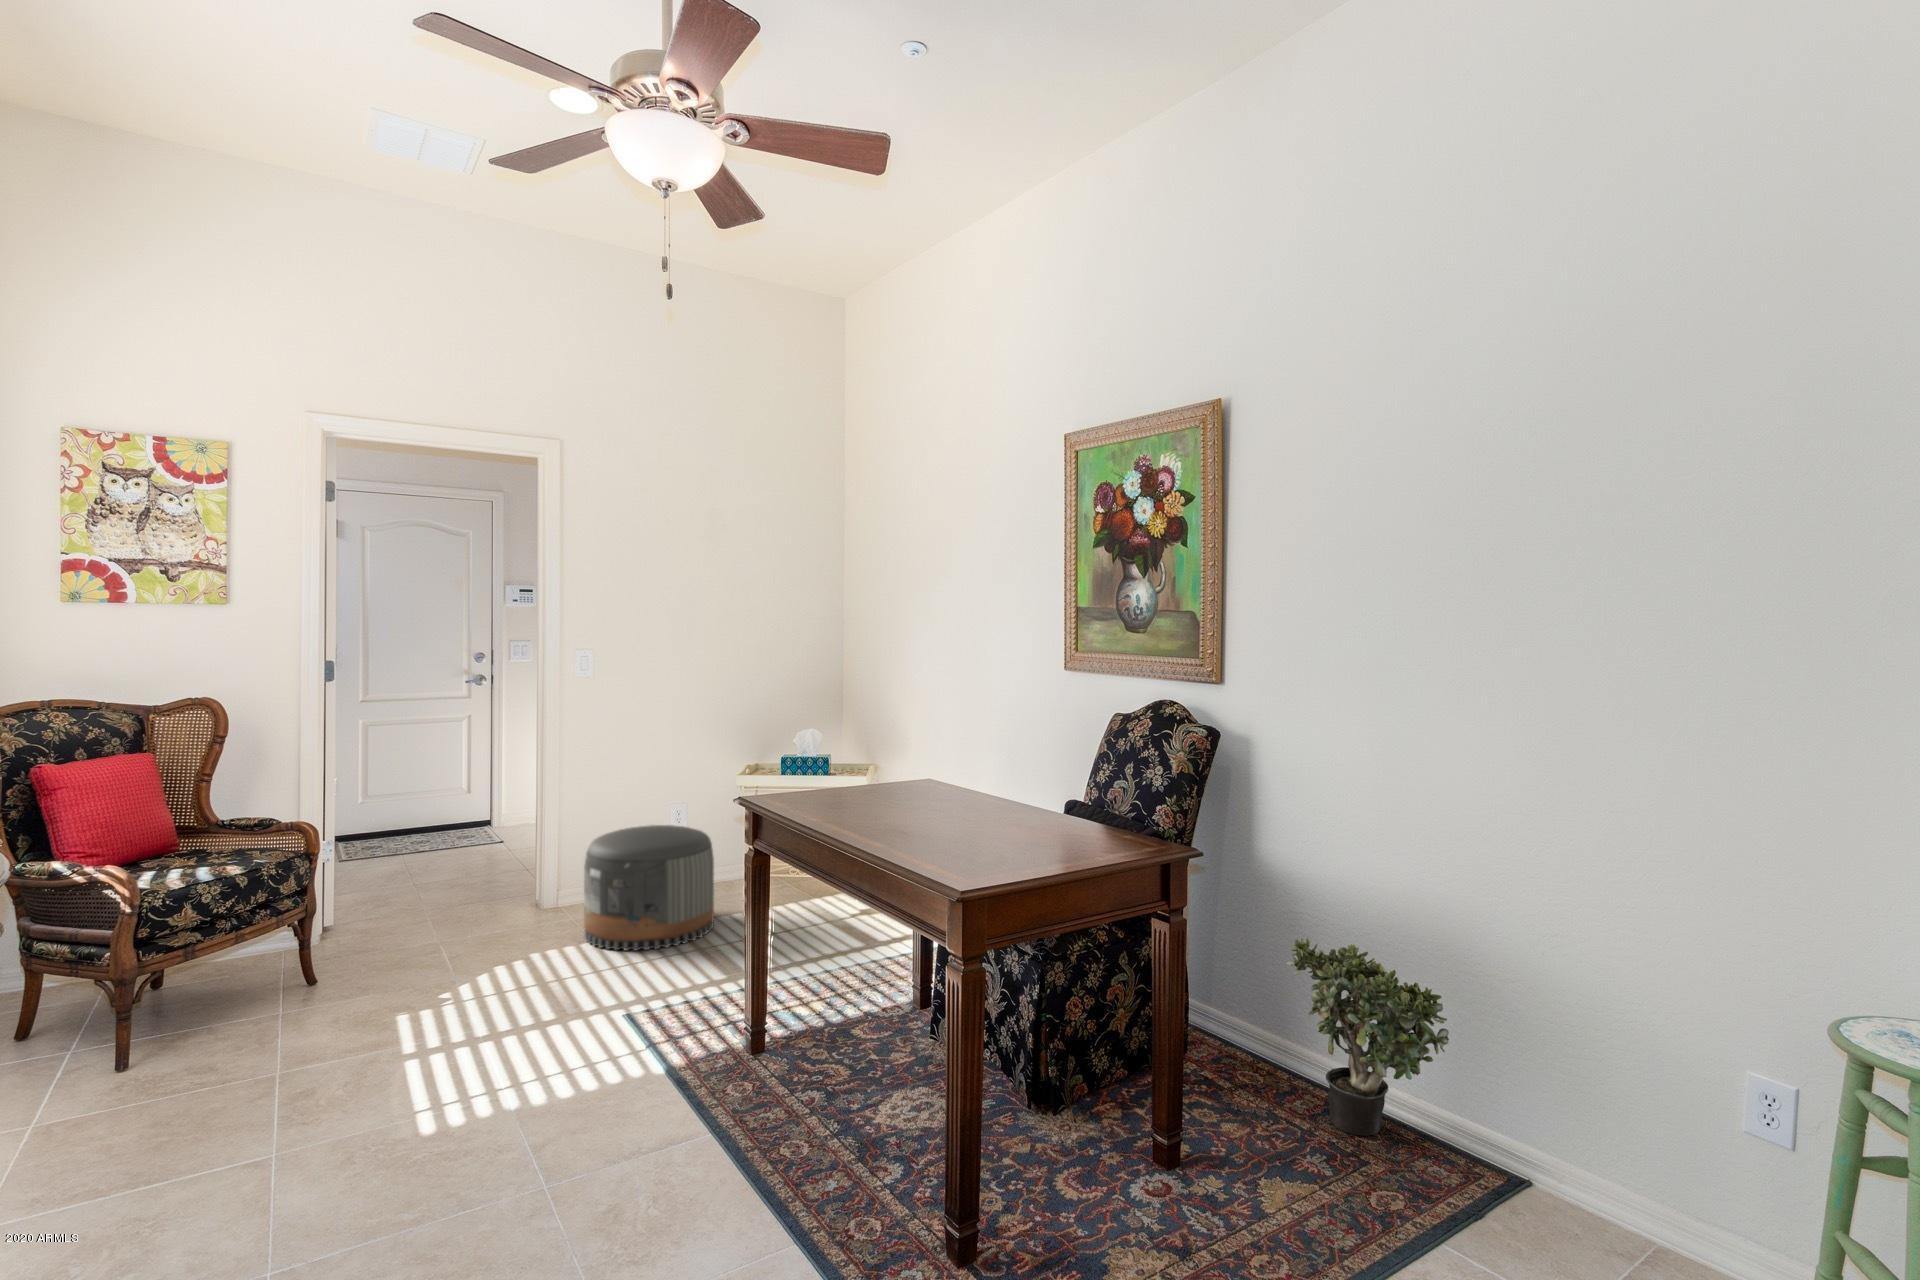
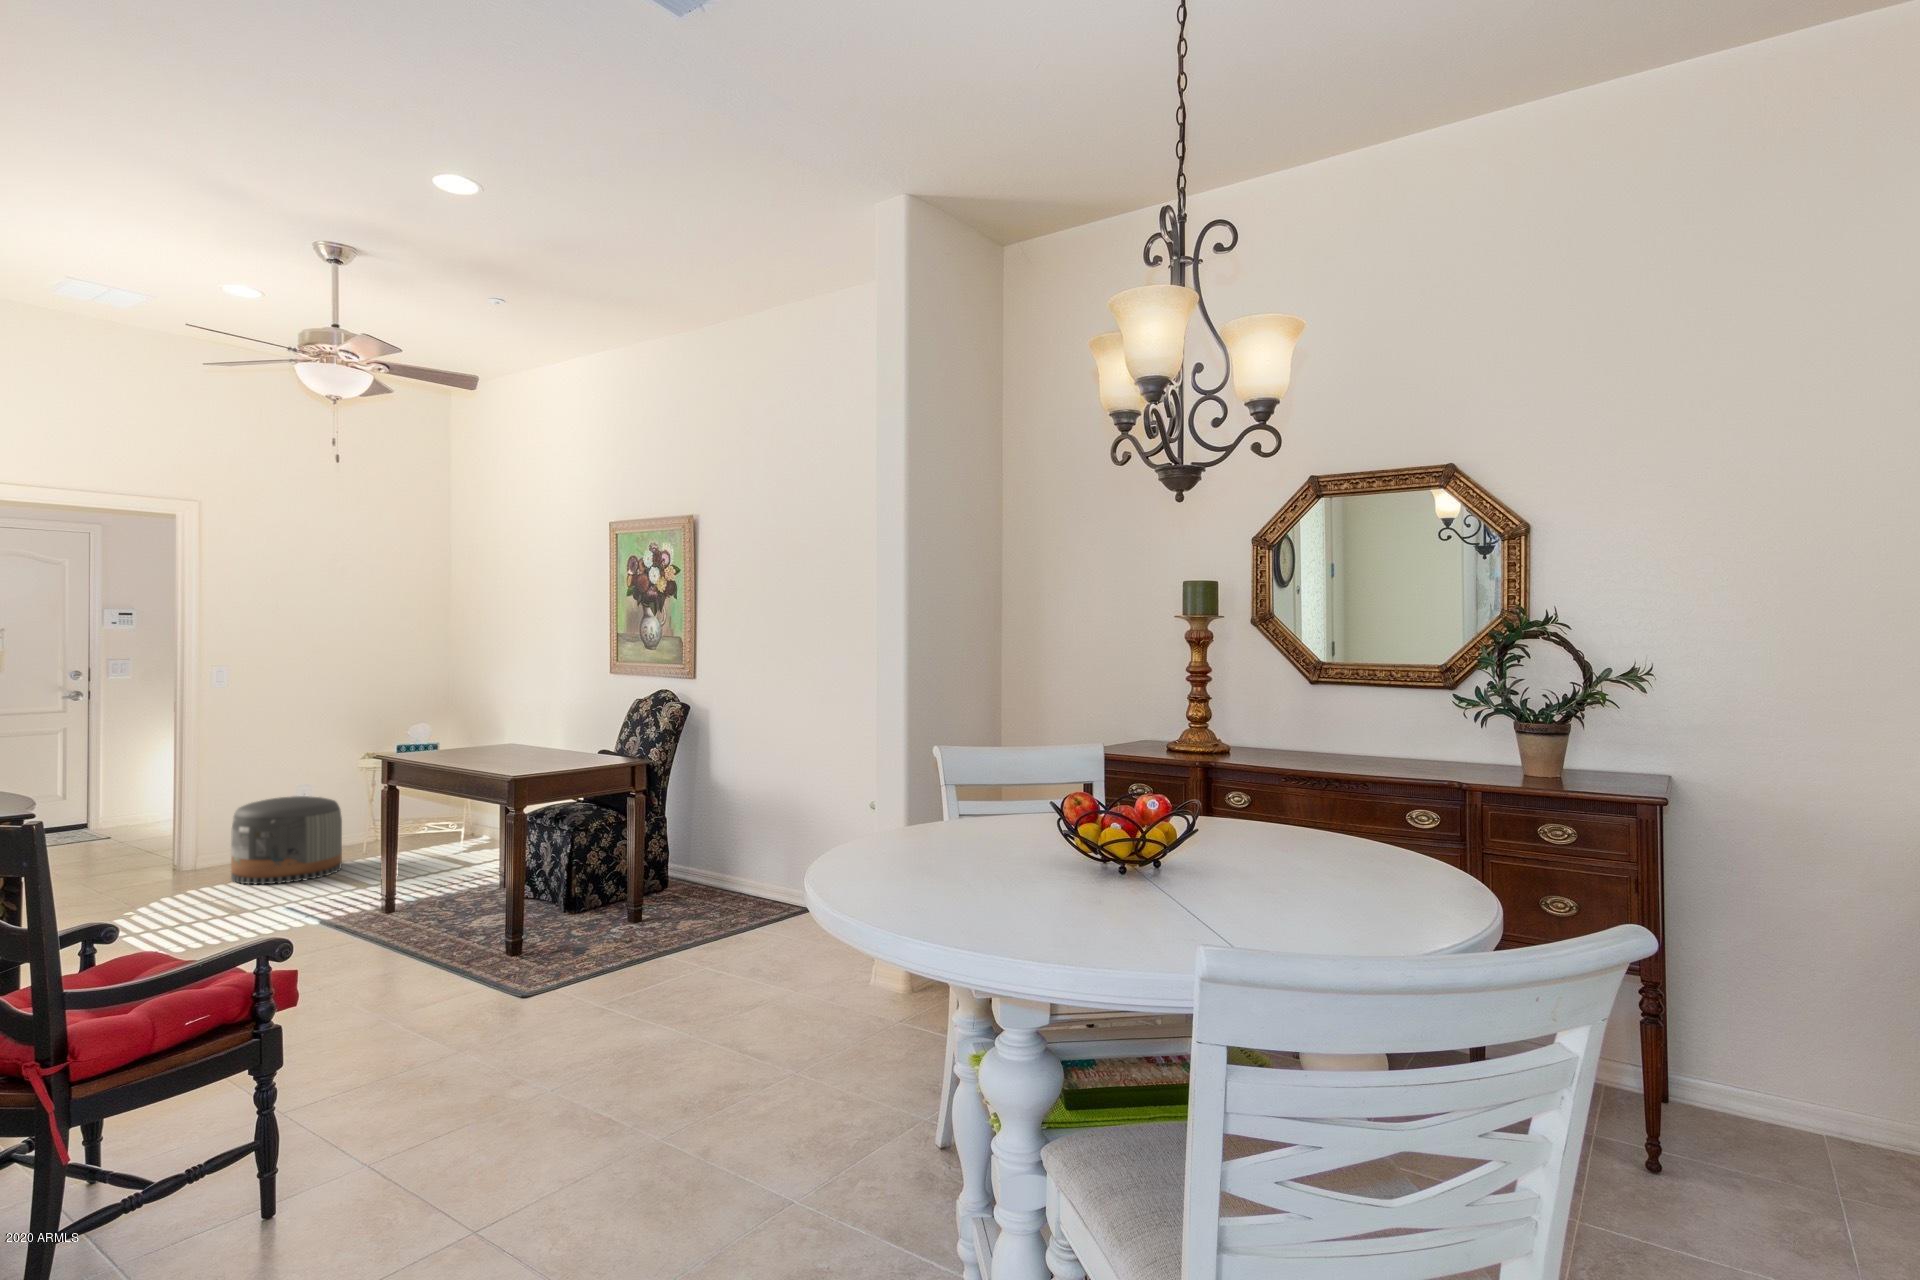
potted plant: present [1287,938,1449,1136] -> none [712,811,788,907]

